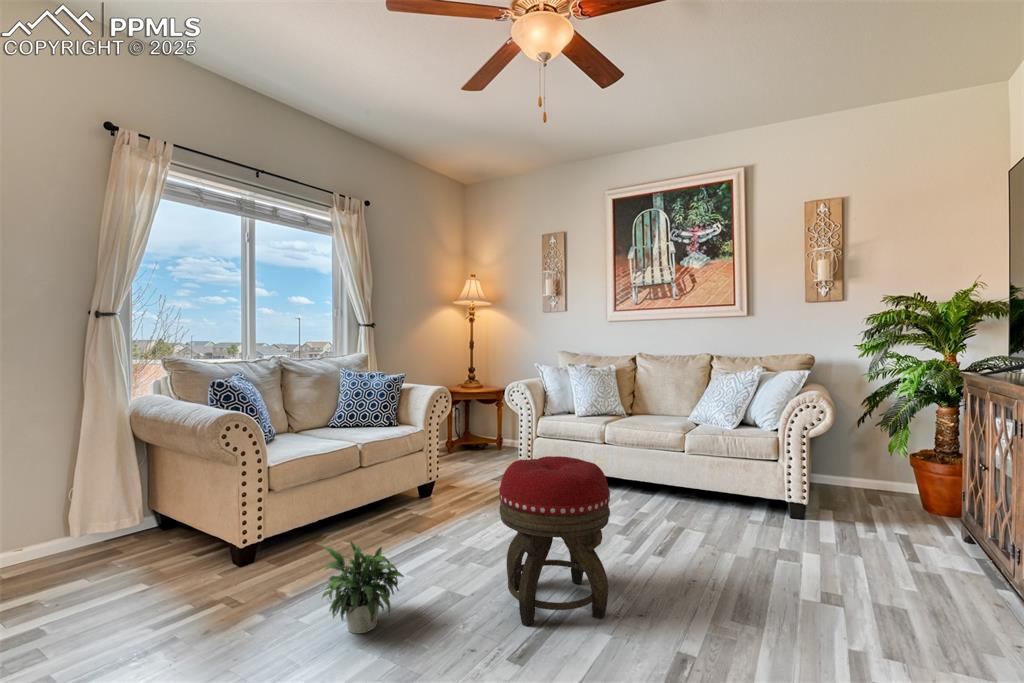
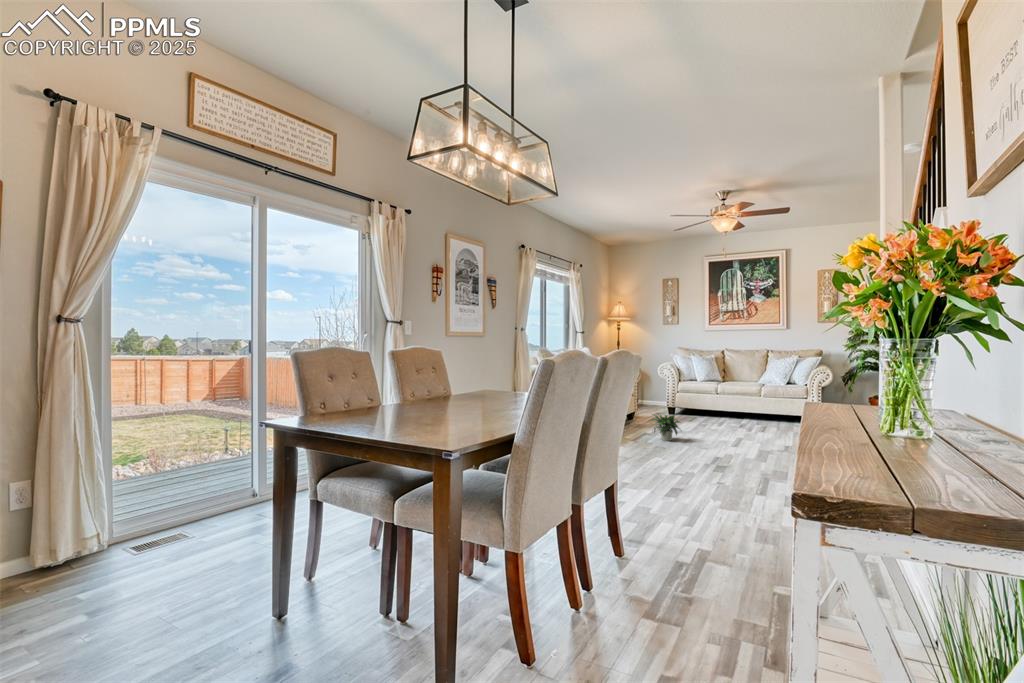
footstool: present [499,456,610,626] -> none [706,386,750,440]

